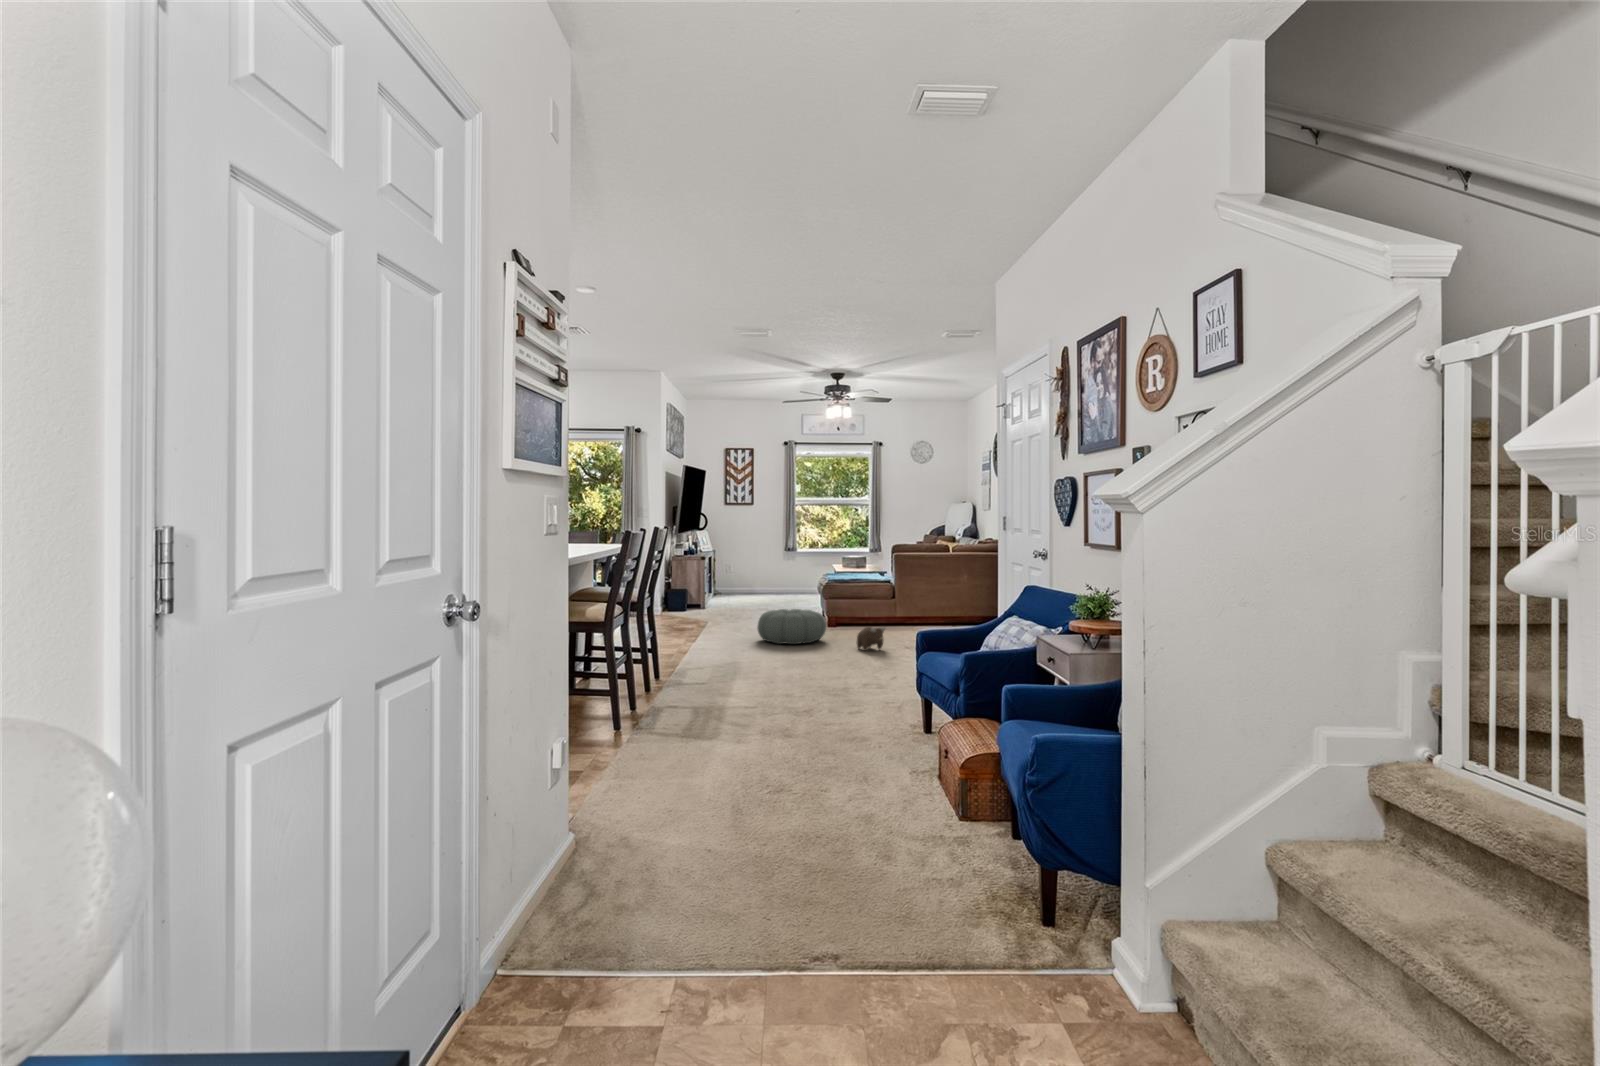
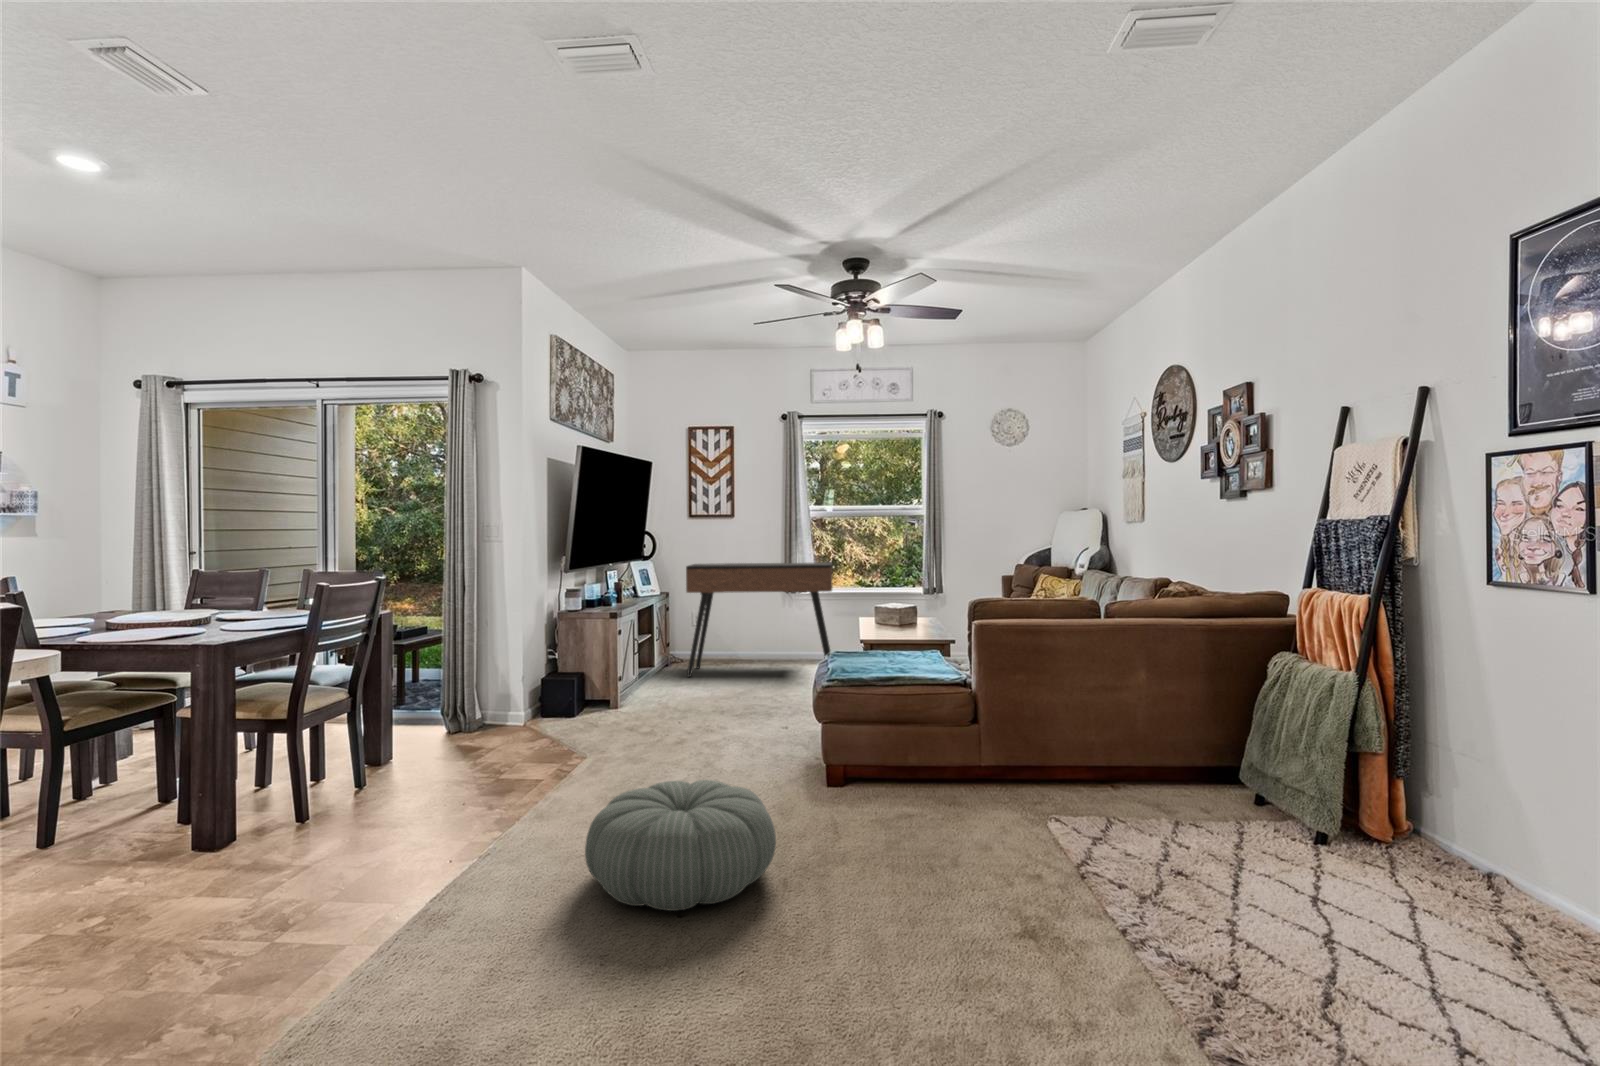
console table: none [732,533,818,600] -> present [686,562,832,677]
plush toy: present [857,627,885,651] -> none [845,889,934,981]

